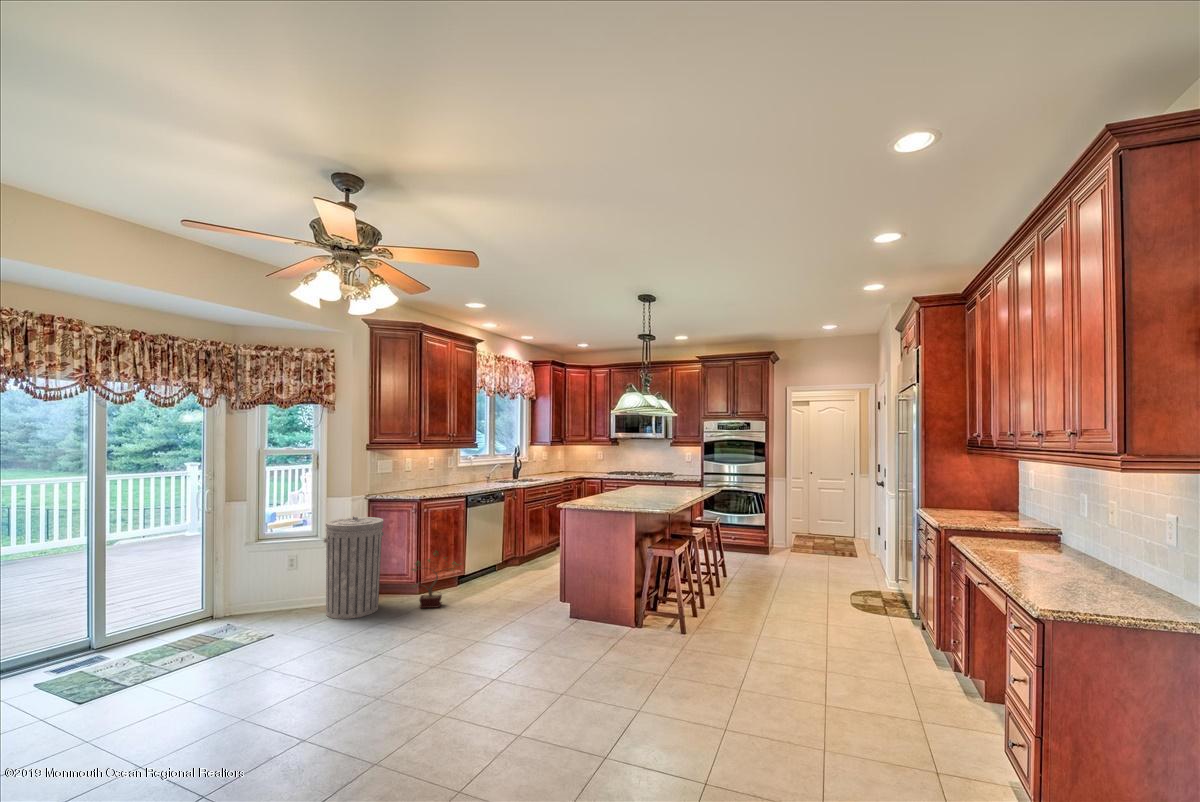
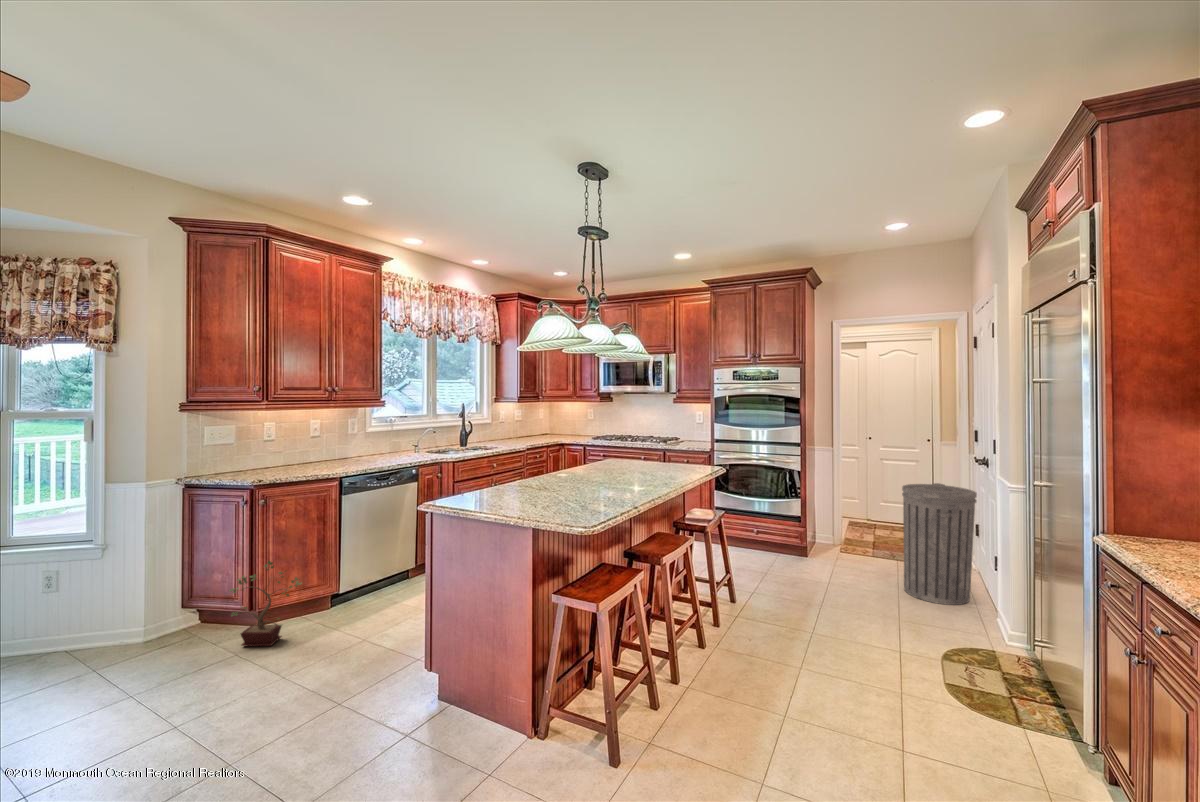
trash can: present [324,516,384,619] -> present [902,483,977,605]

